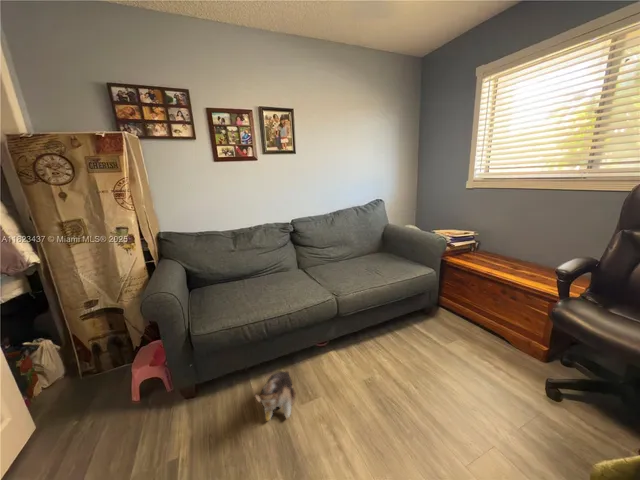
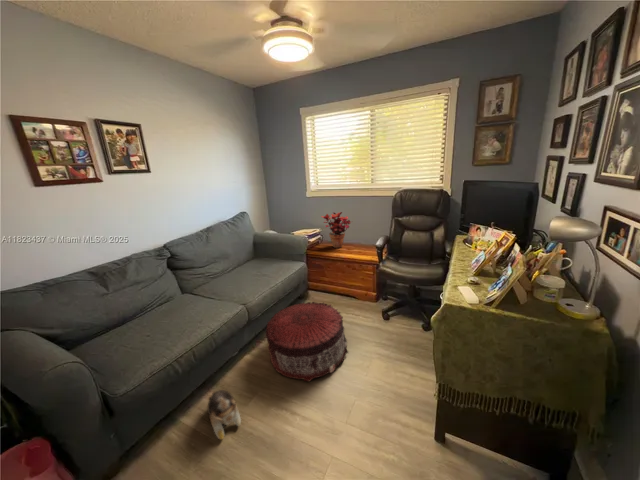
potted plant: none [477,211,532,263] -> present [322,212,350,248]
pouf: none [348,316,456,426] -> present [266,302,348,381]

